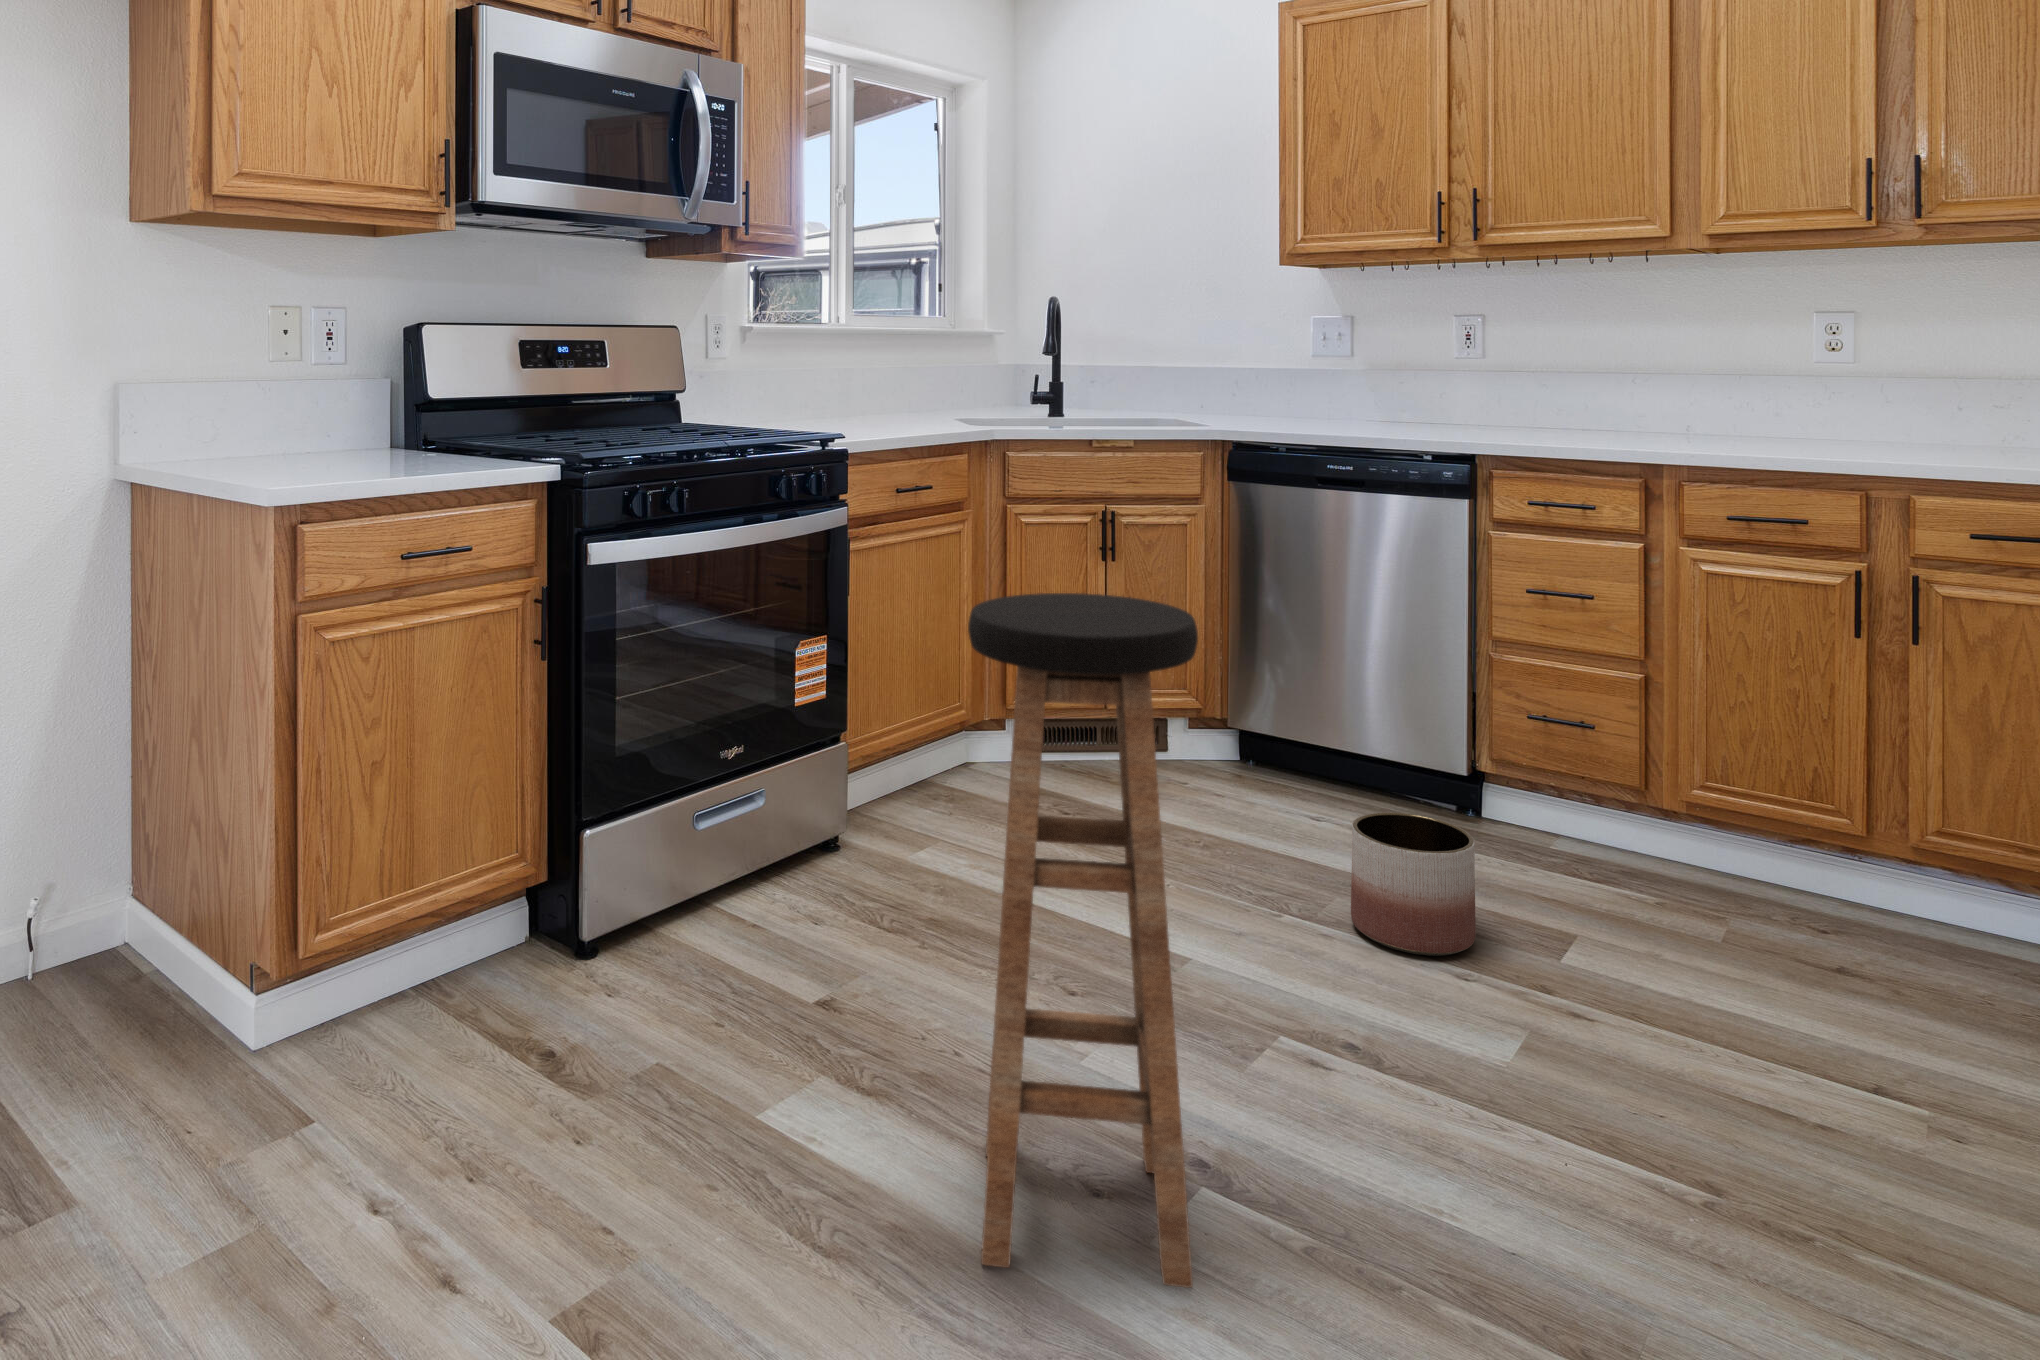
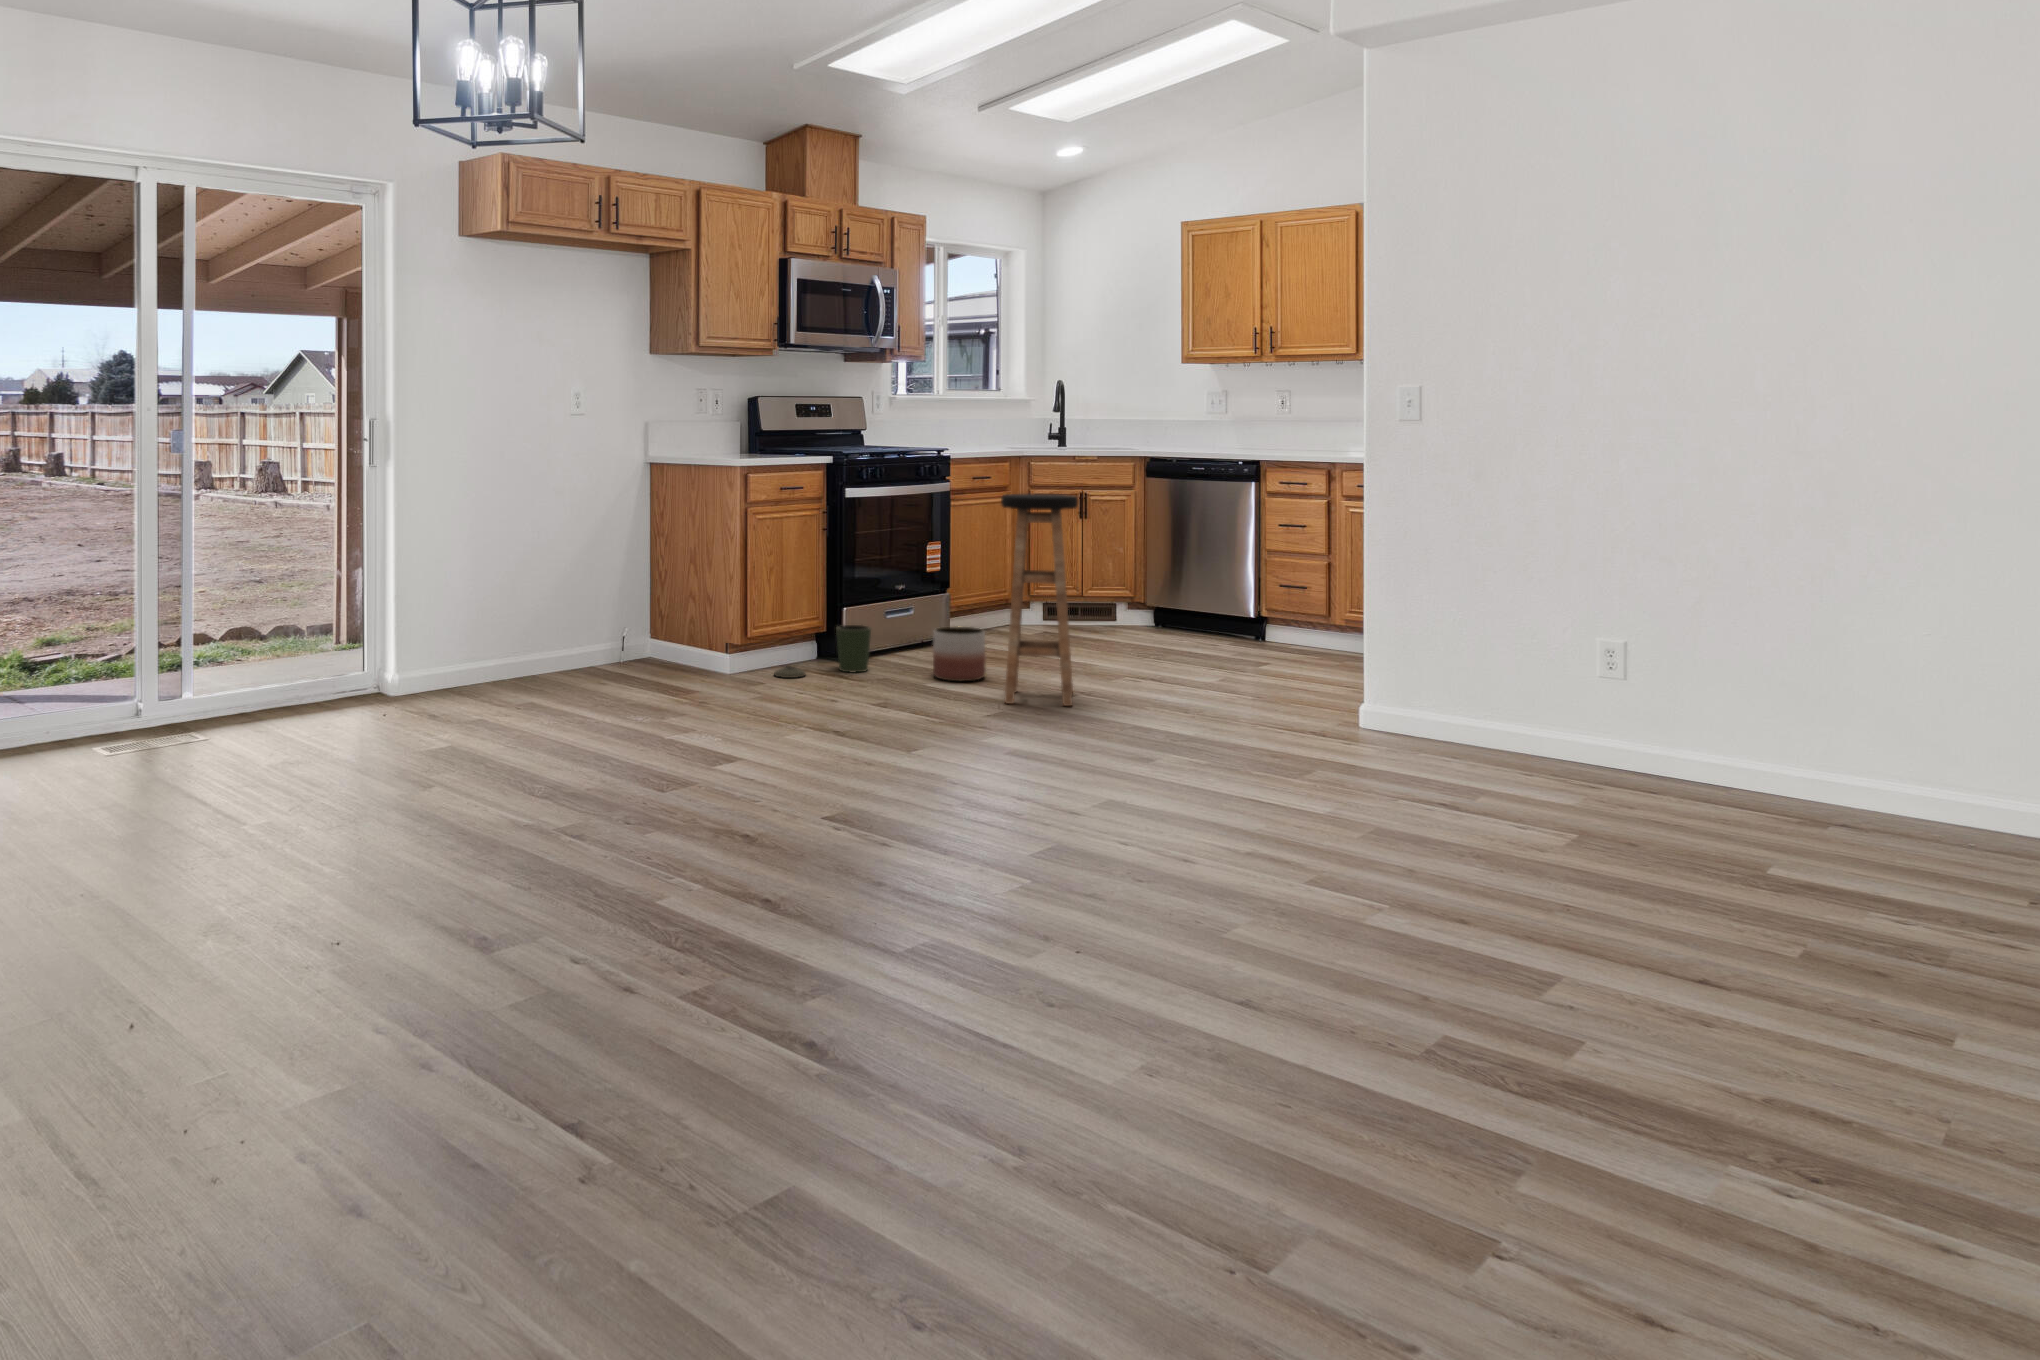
planter: present [1351,812,1476,956] -> present [933,626,985,681]
trash can: none [374,881,640,1068] -> present [774,625,871,678]

